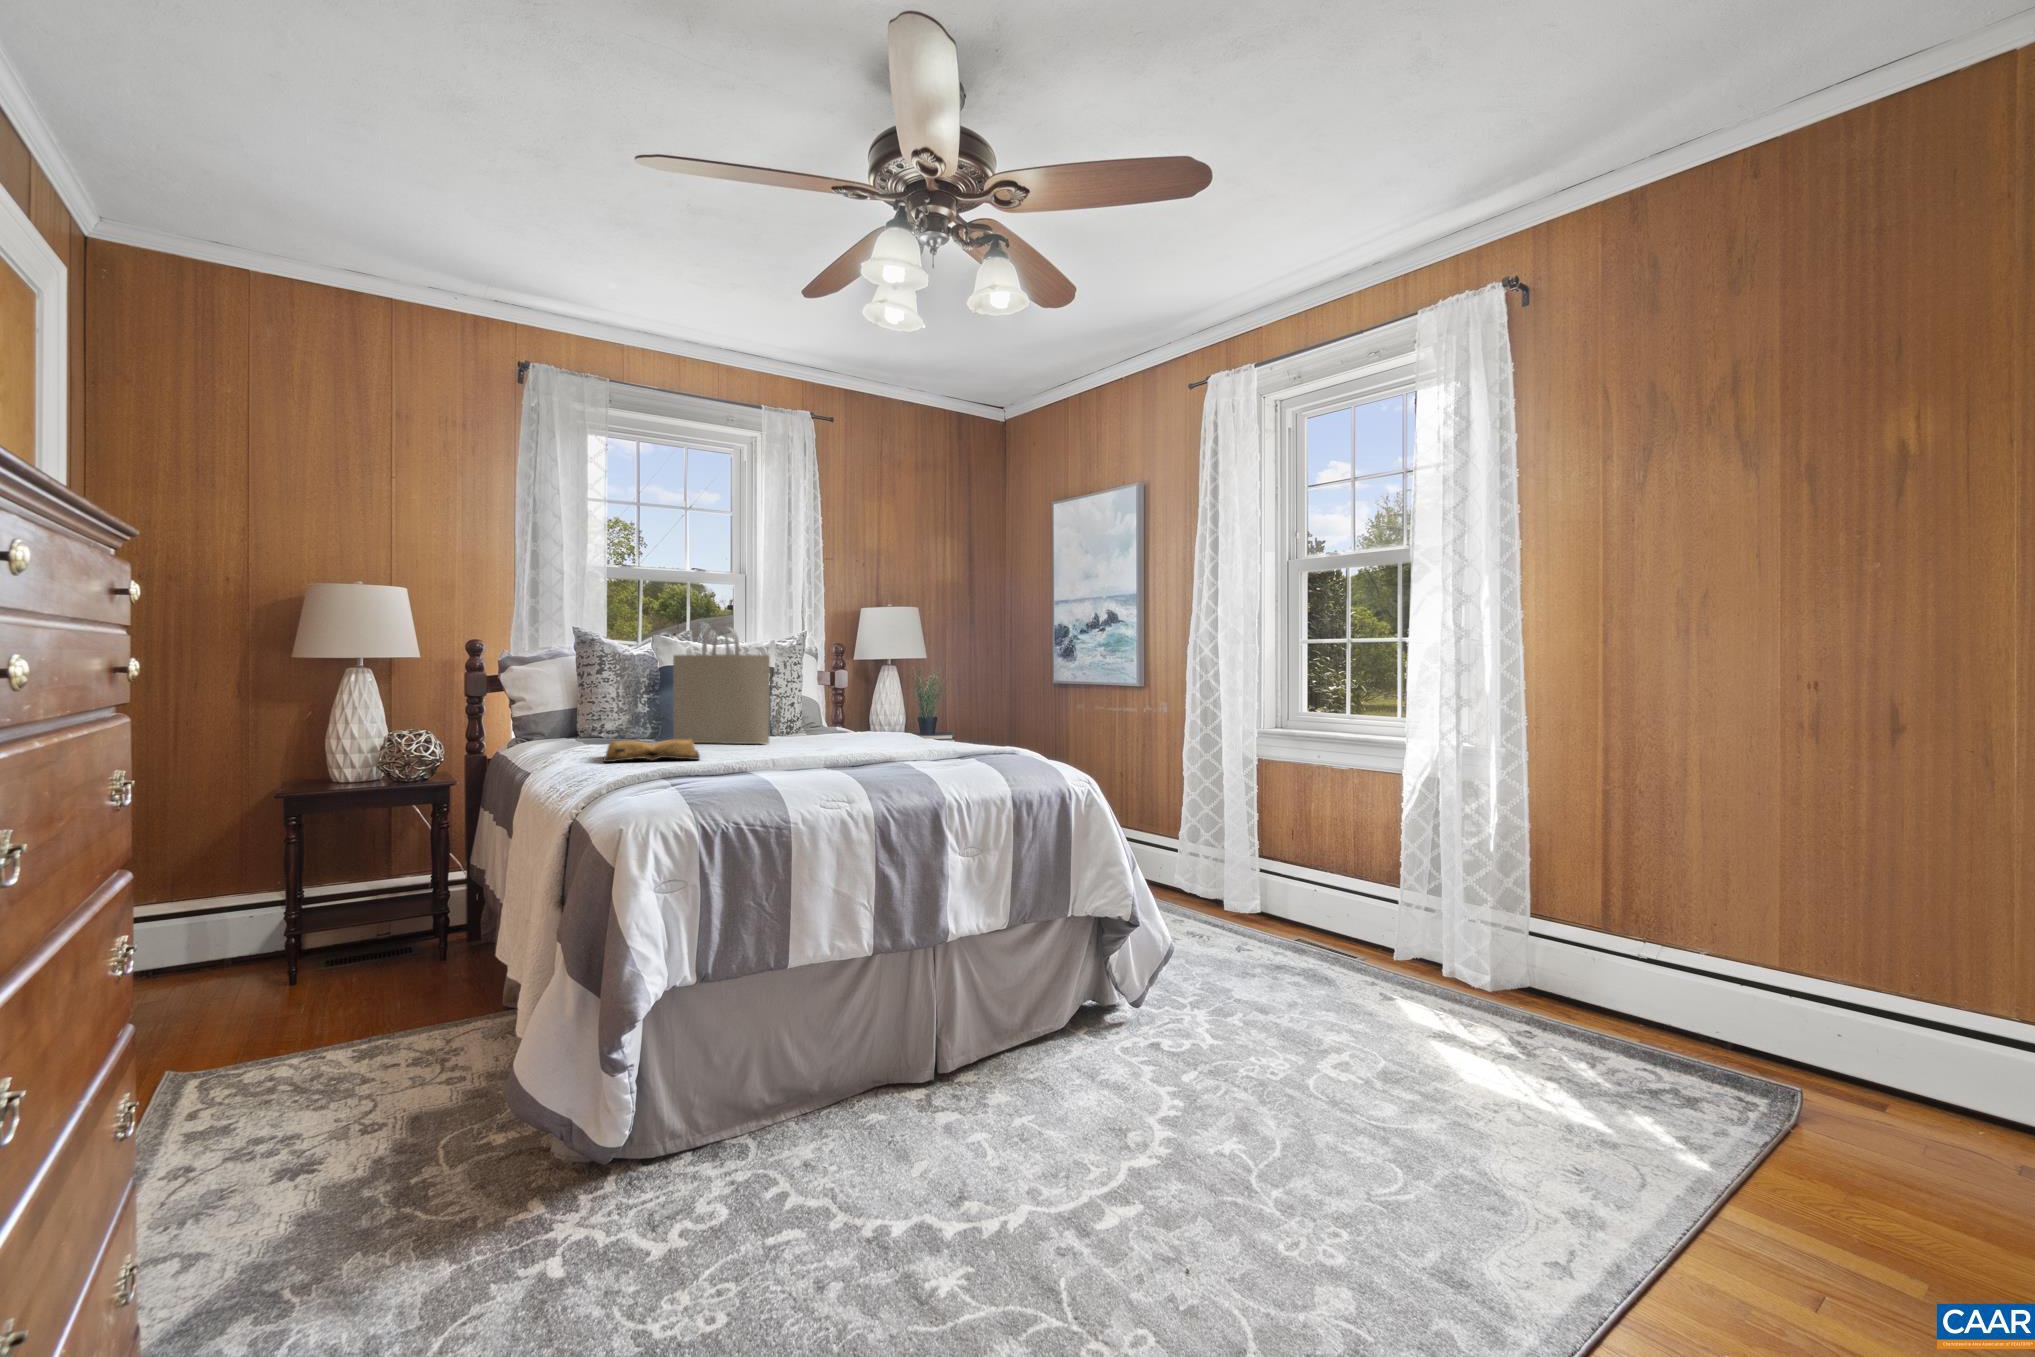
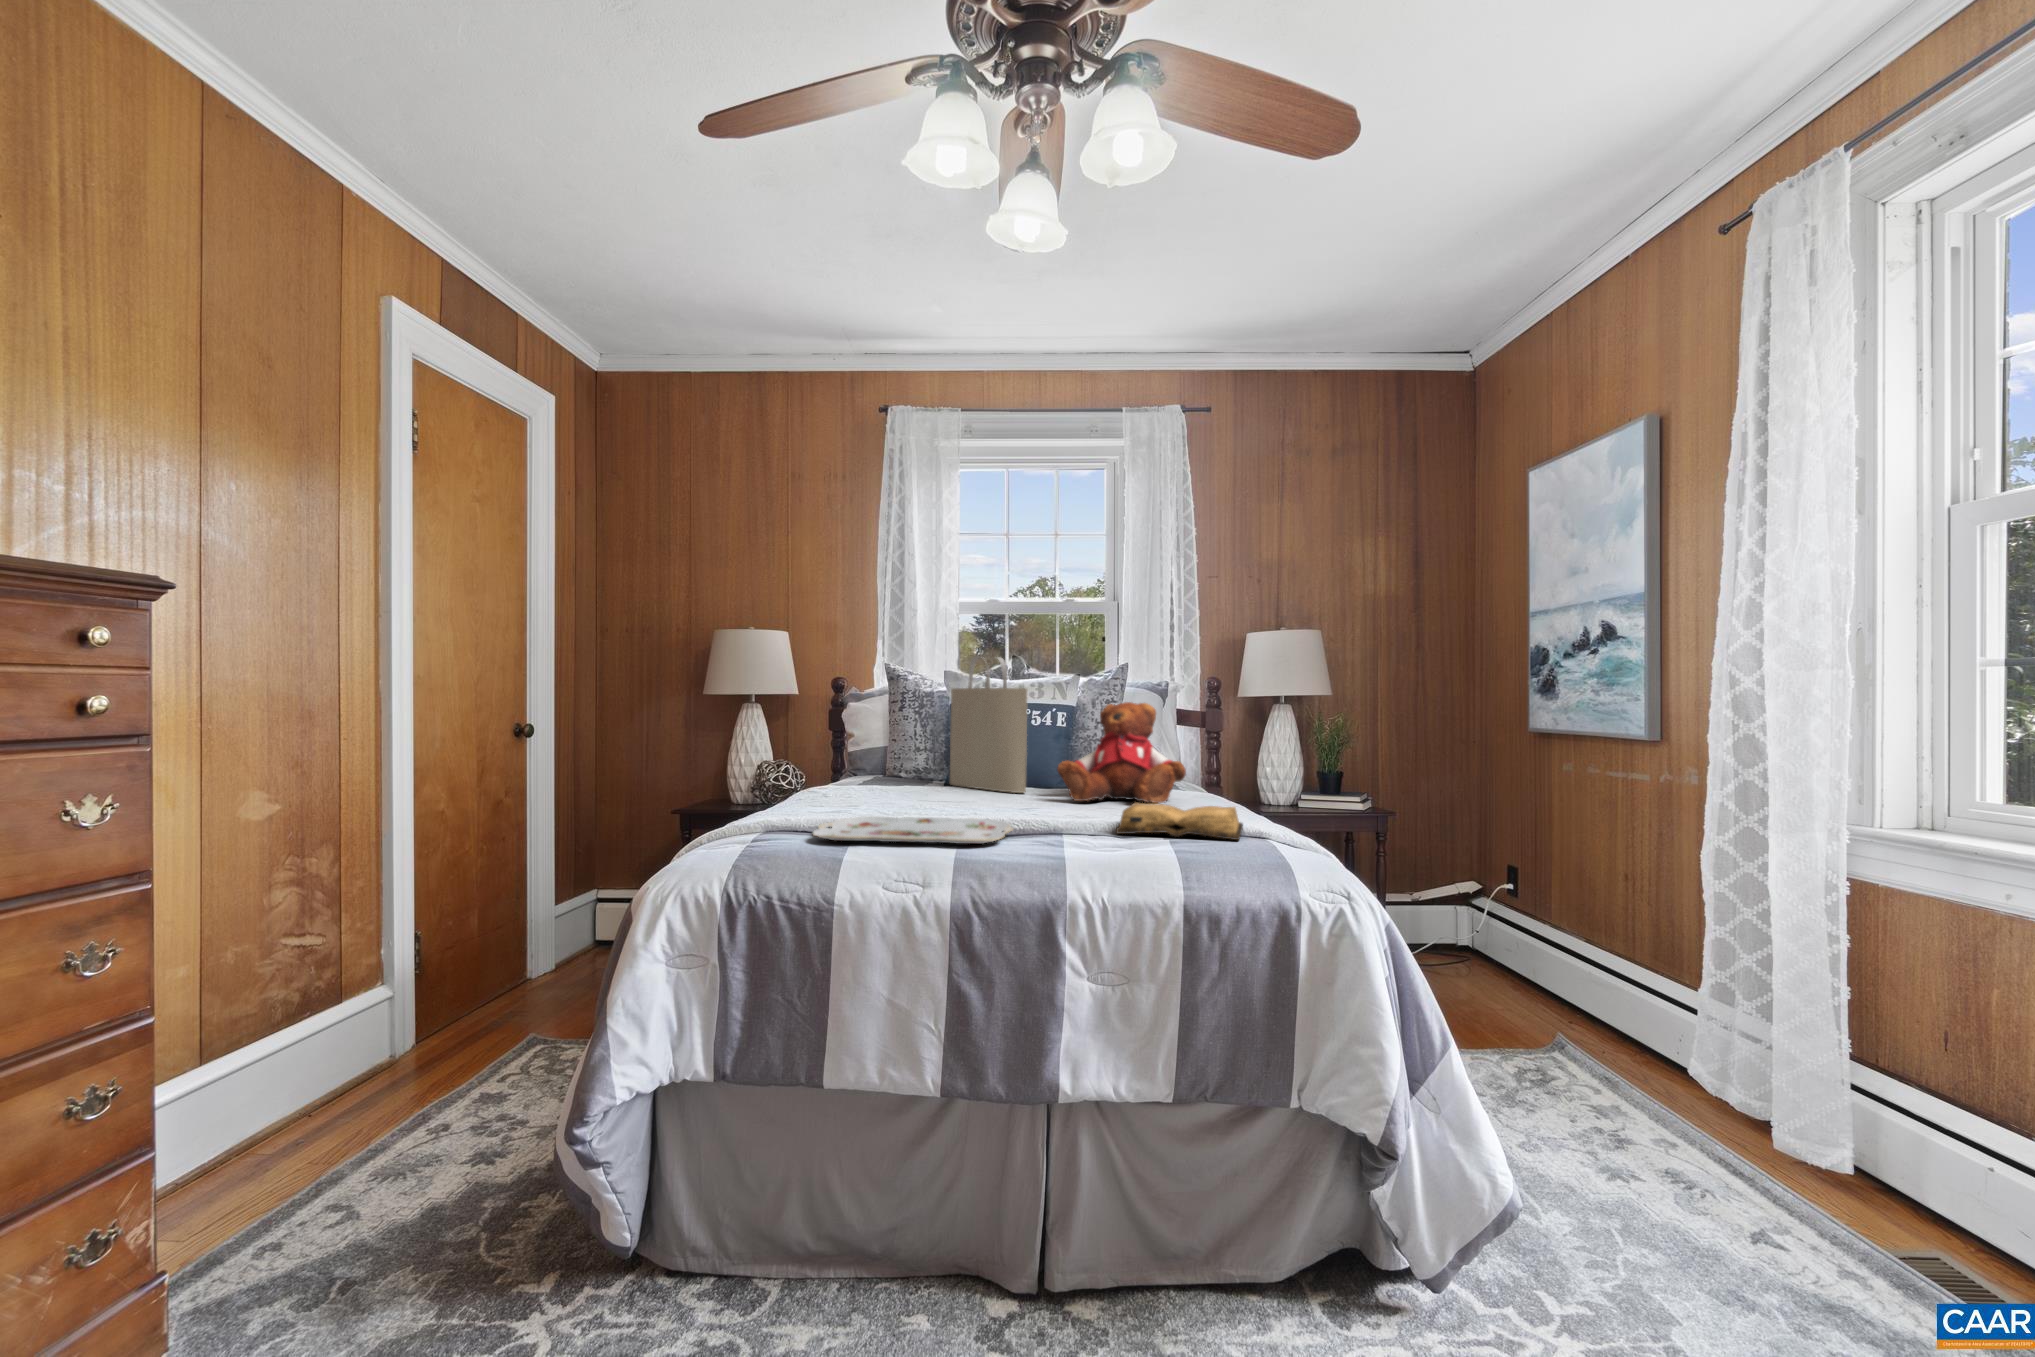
teddy bear: none [802,666,906,745] -> present [1057,702,1186,803]
diary: present [603,739,700,762] -> present [1116,802,1243,840]
serving tray: none [714,758,882,778] -> present [813,816,1012,844]

